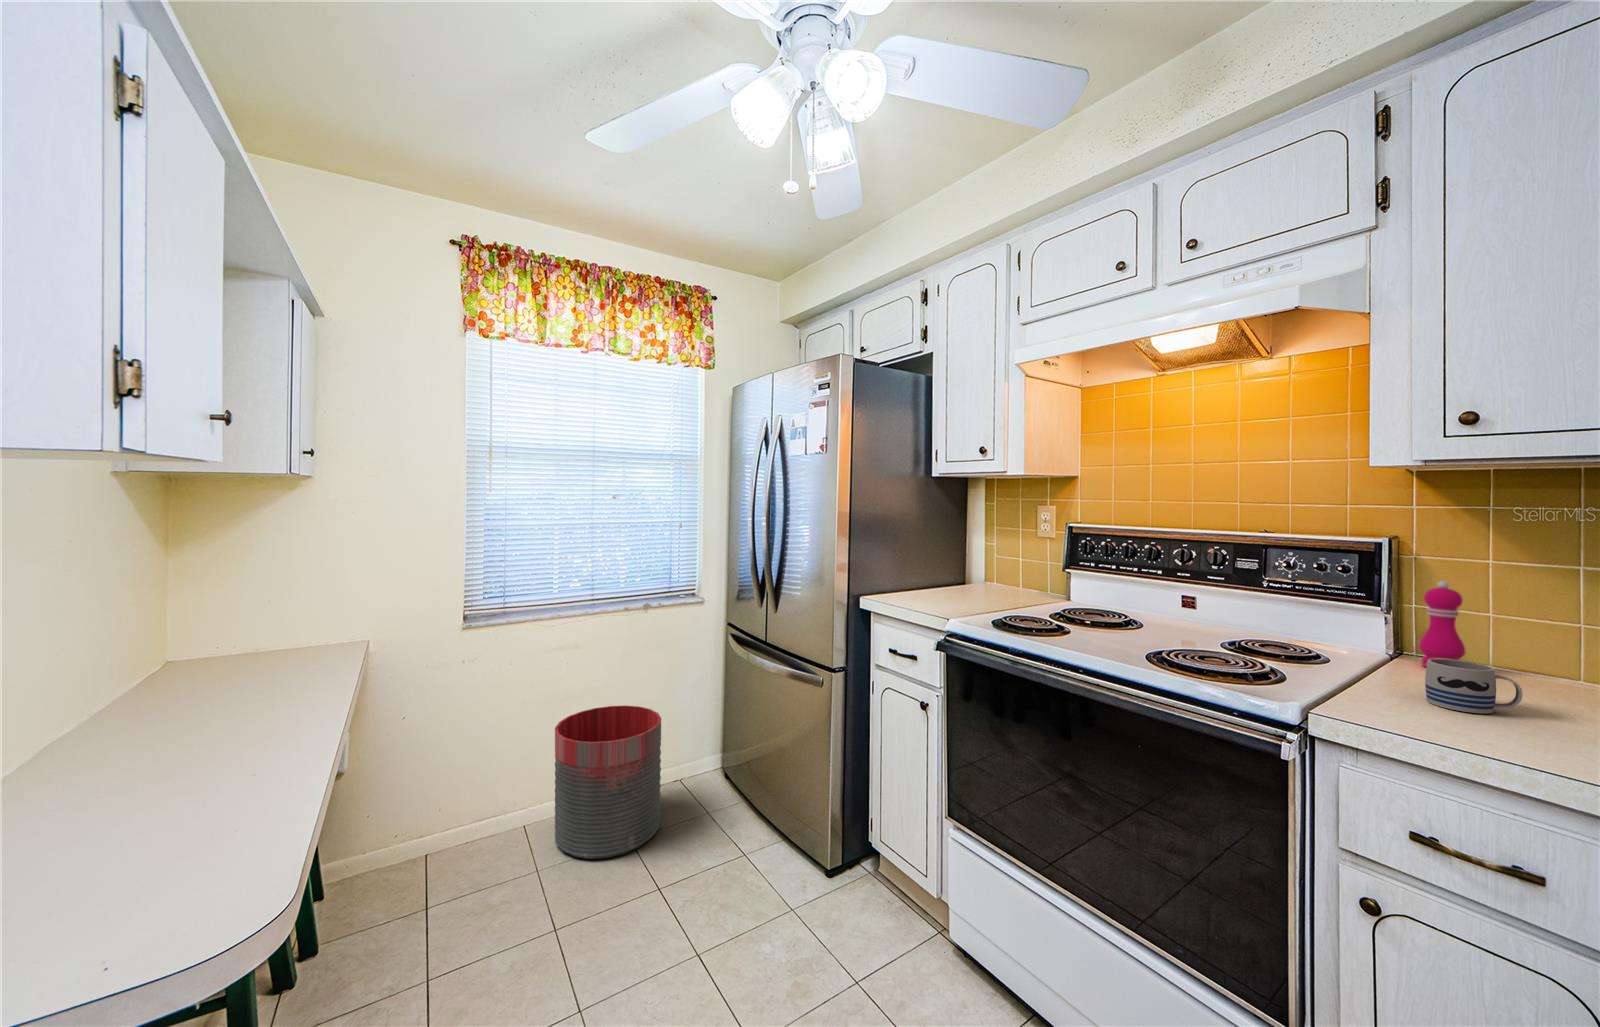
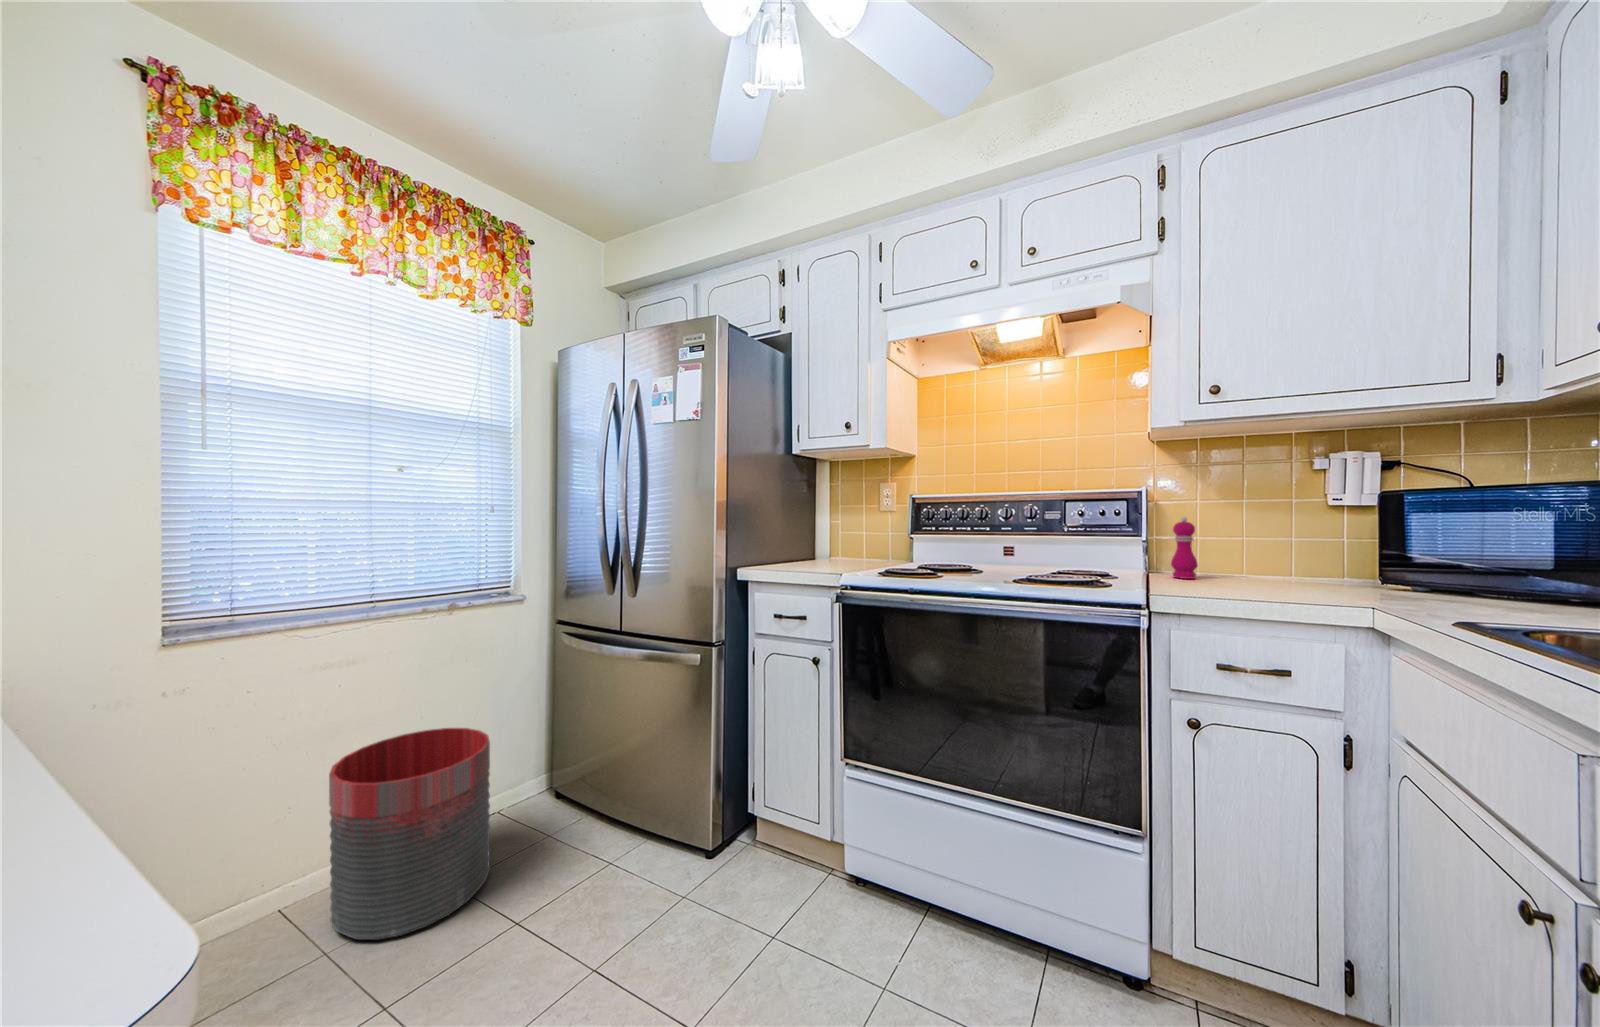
mug: present [1425,659,1523,713] -> none [1208,564,1262,597]

